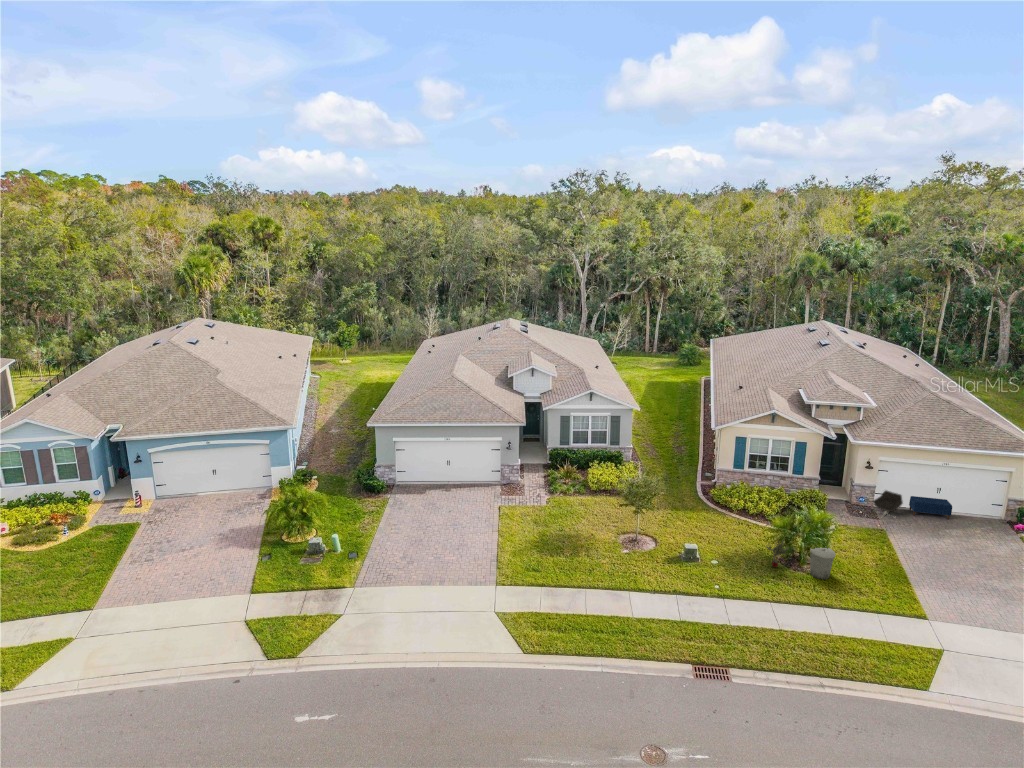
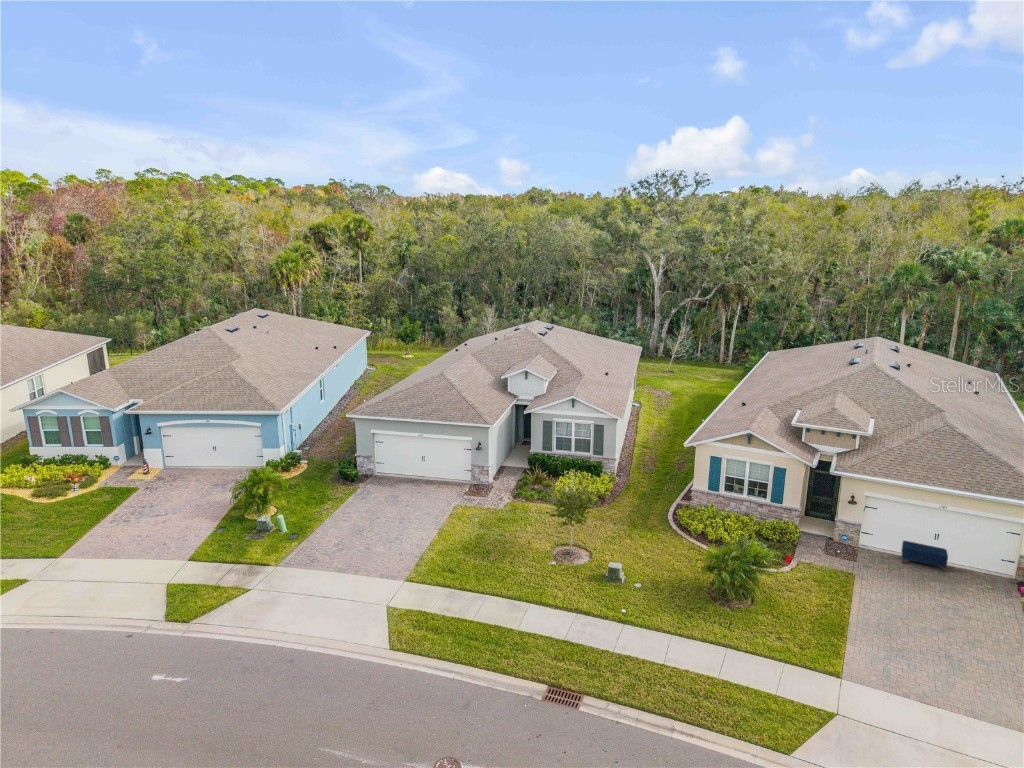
lounge chair: present [873,491,903,514] -> none [854,531,890,563]
potted tree: present [767,541,788,567] -> none [694,570,715,600]
trash can: present [810,548,835,579] -> none [736,581,762,619]

